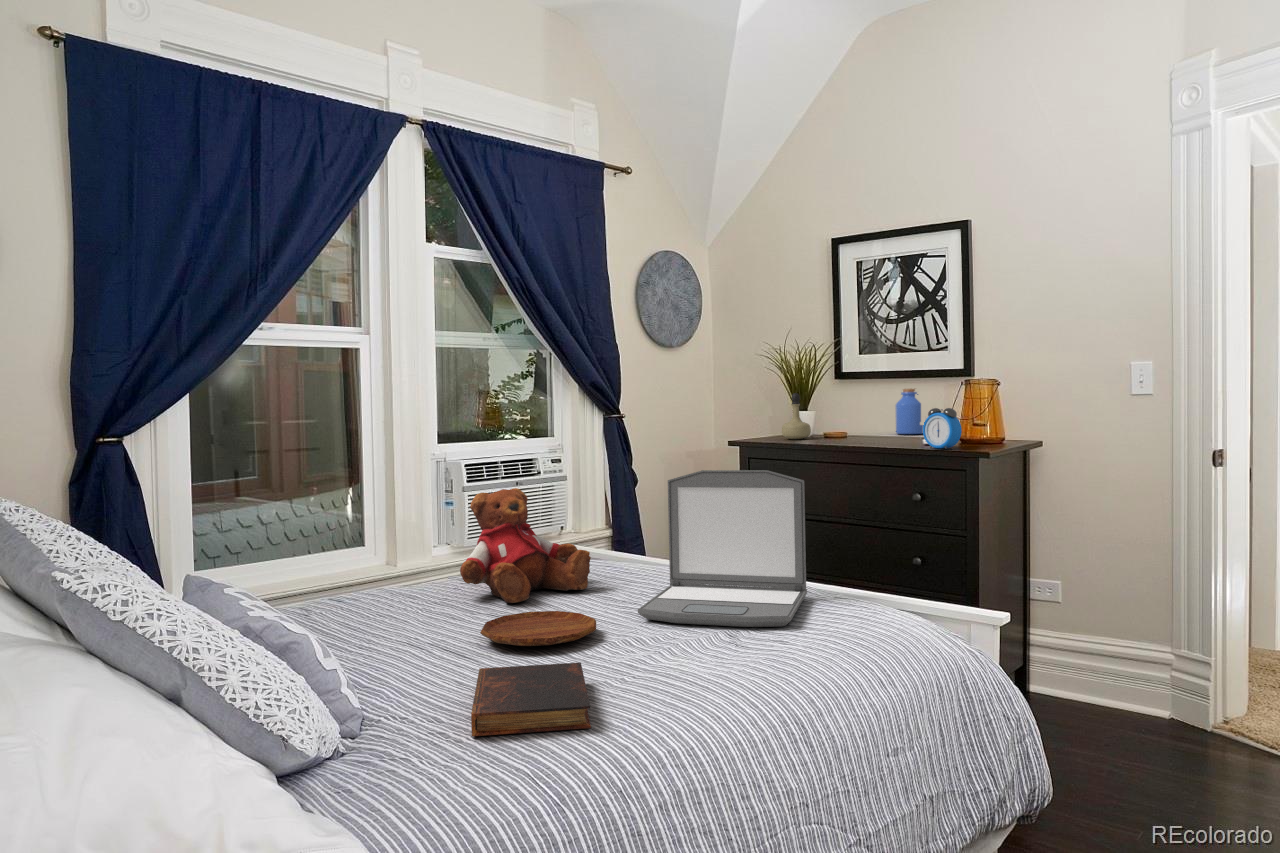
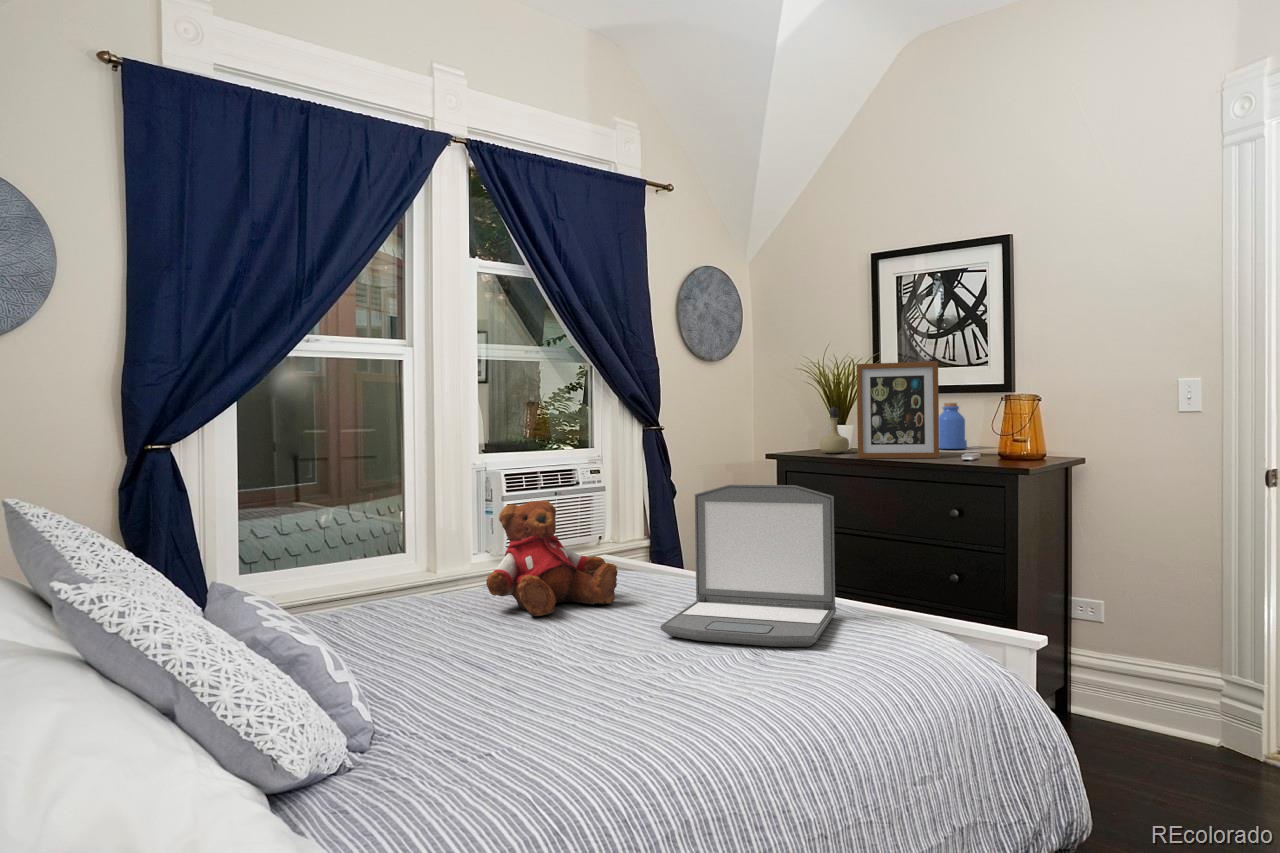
picture frame: none [819,348,899,444] -> present [857,361,939,458]
alarm clock: present [923,408,962,449] -> none [963,423,1003,465]
tray: present [480,611,596,646] -> none [499,625,617,661]
book: present [471,662,591,736] -> none [475,681,598,756]

